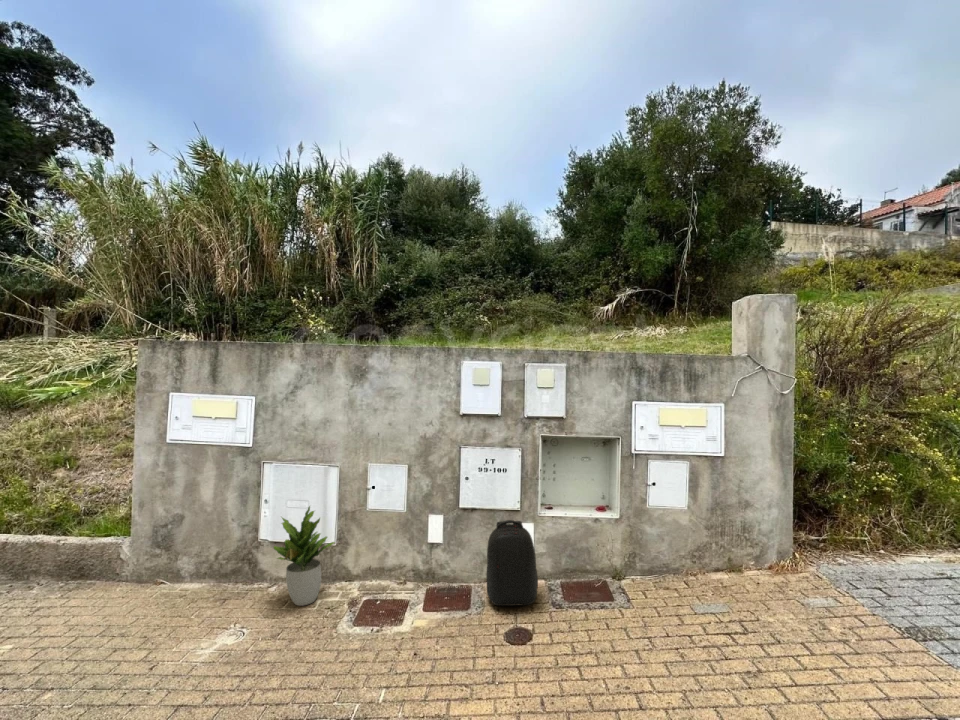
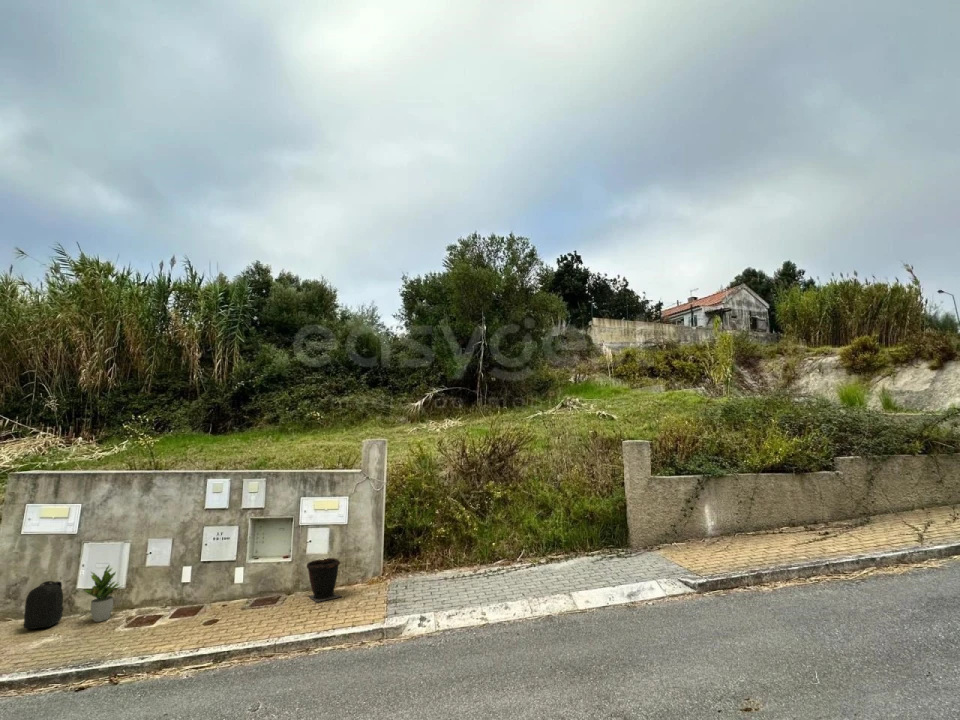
bucket: none [665,519,745,611] -> present [307,558,341,602]
backpack: present [487,520,538,606] -> present [24,581,63,629]

